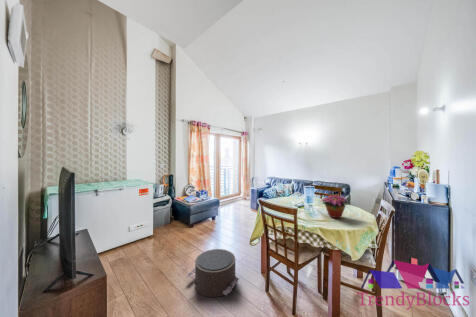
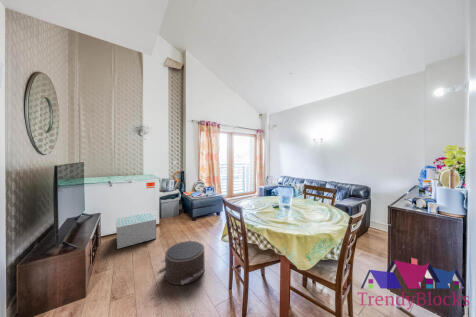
flower arrangement: present [321,195,348,218] -> none [280,195,318,222]
storage box: none [107,223,160,270] -> present [116,212,156,249]

